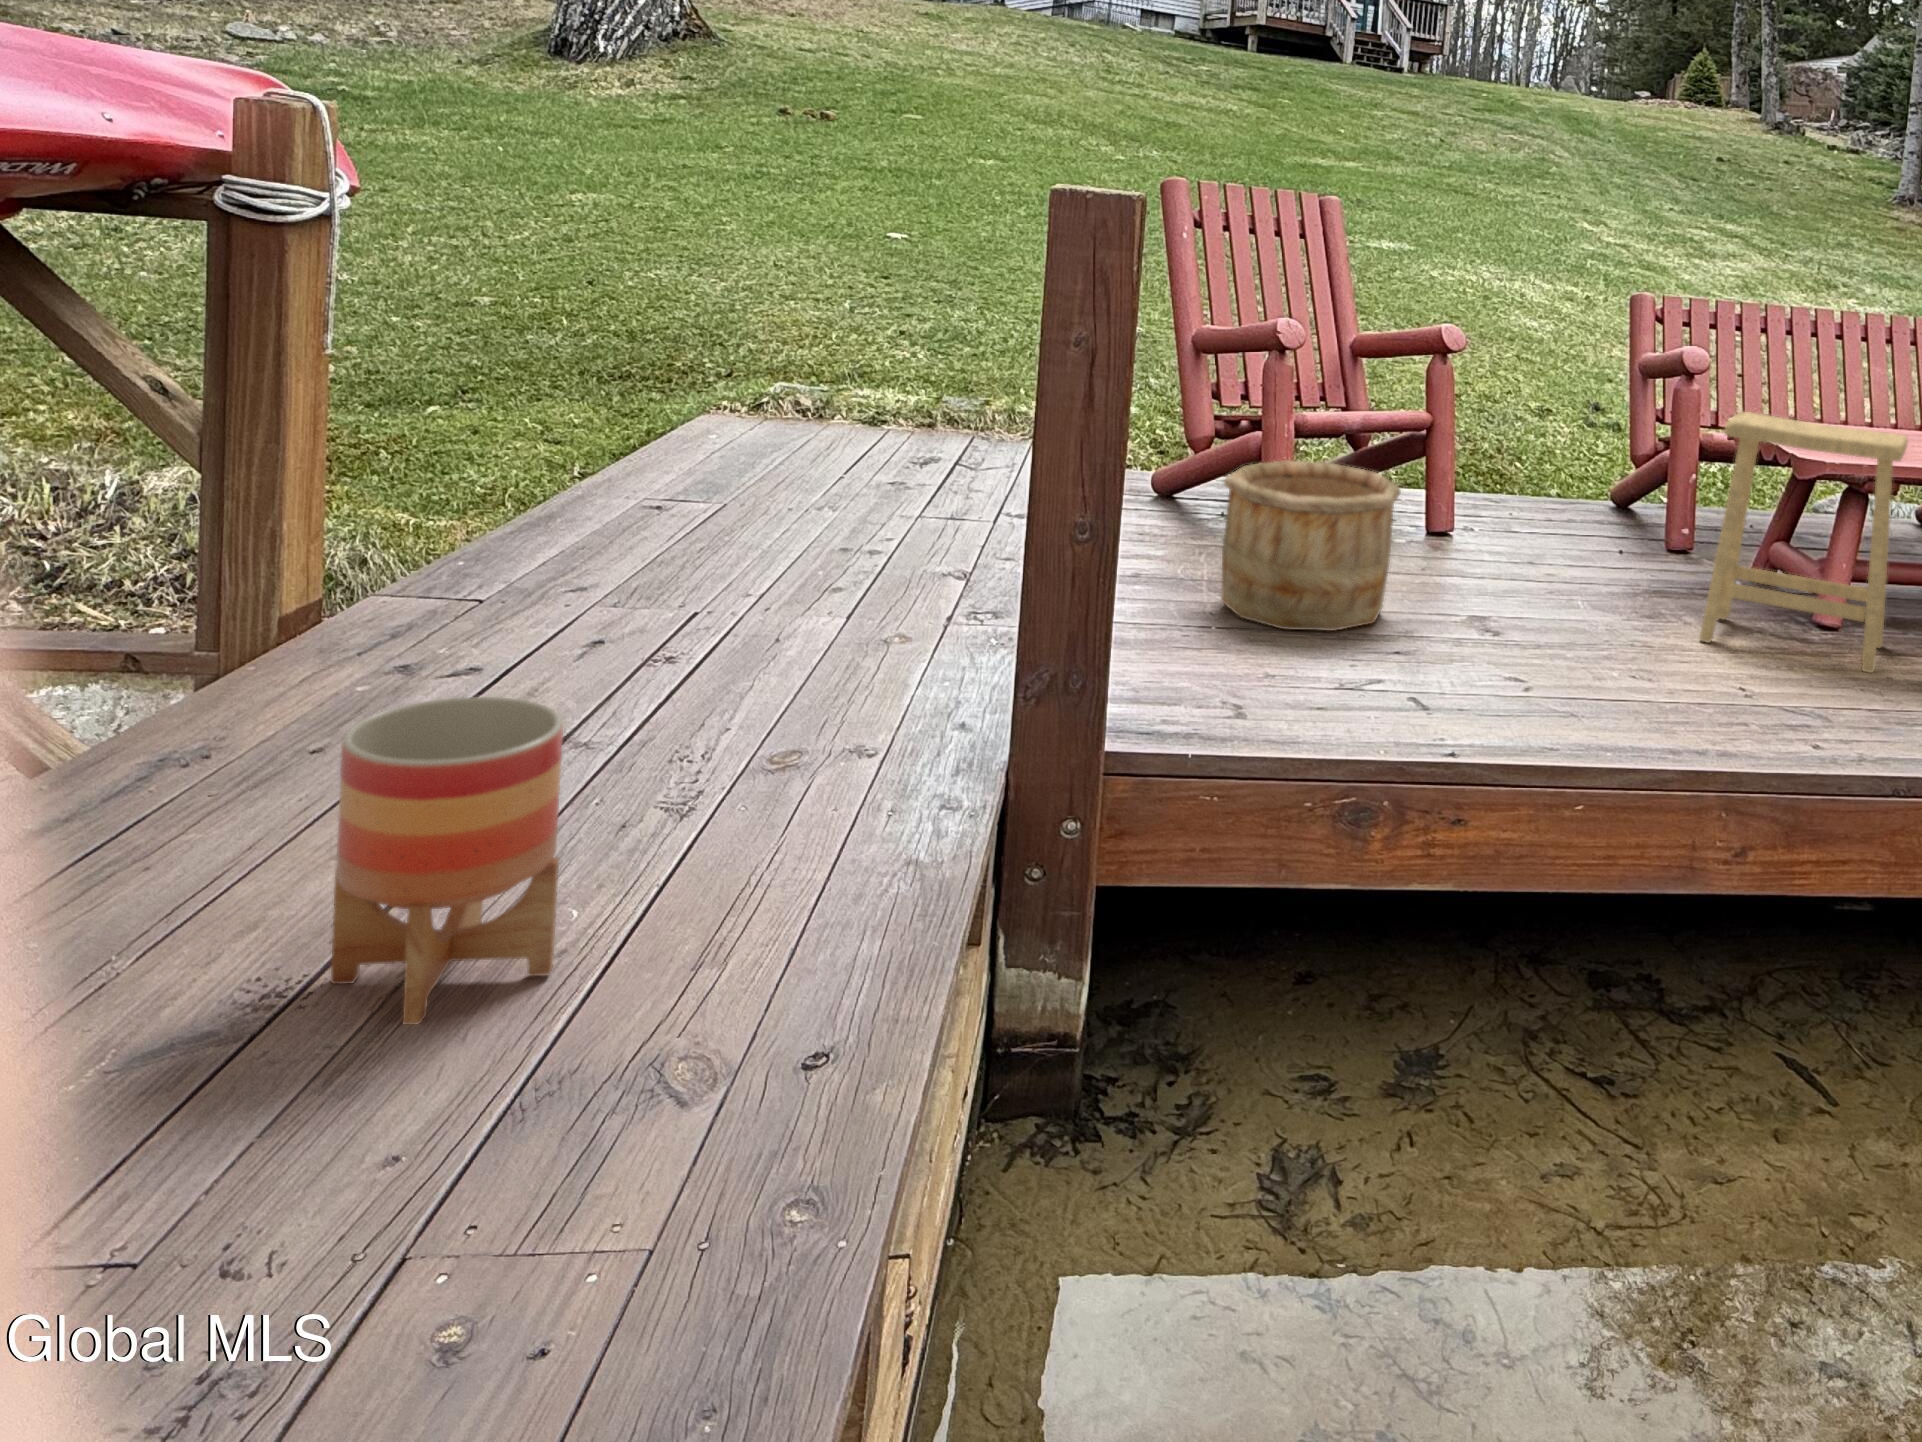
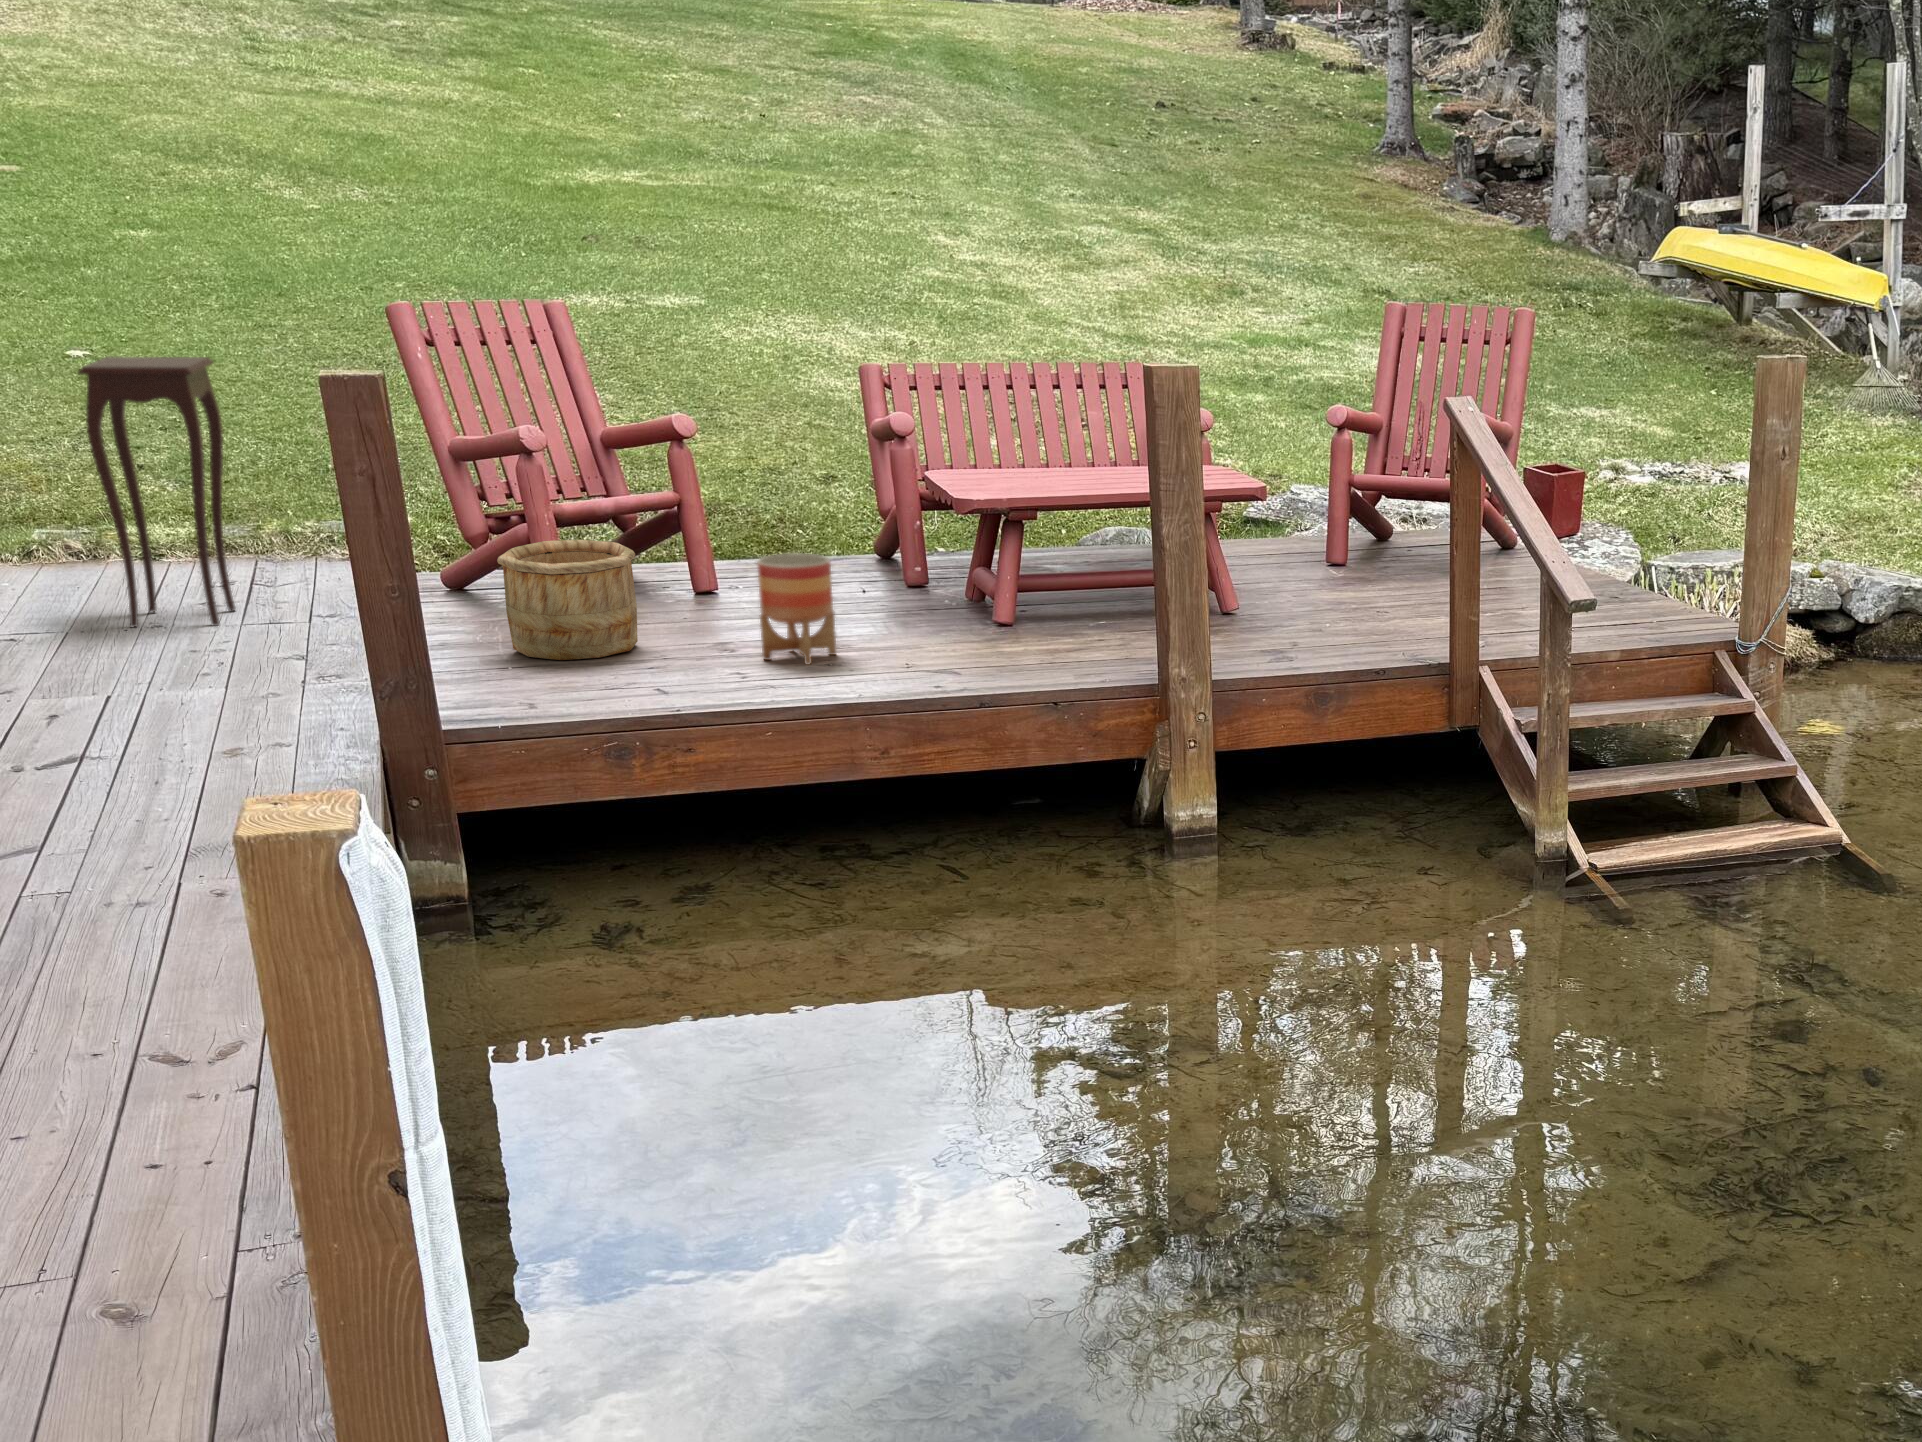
side table: none [794,197,956,512] -> present [78,357,235,627]
footstool: present [1700,412,1908,673] -> none [873,467,1023,645]
planter: present [331,697,563,1025] -> present [757,553,836,664]

